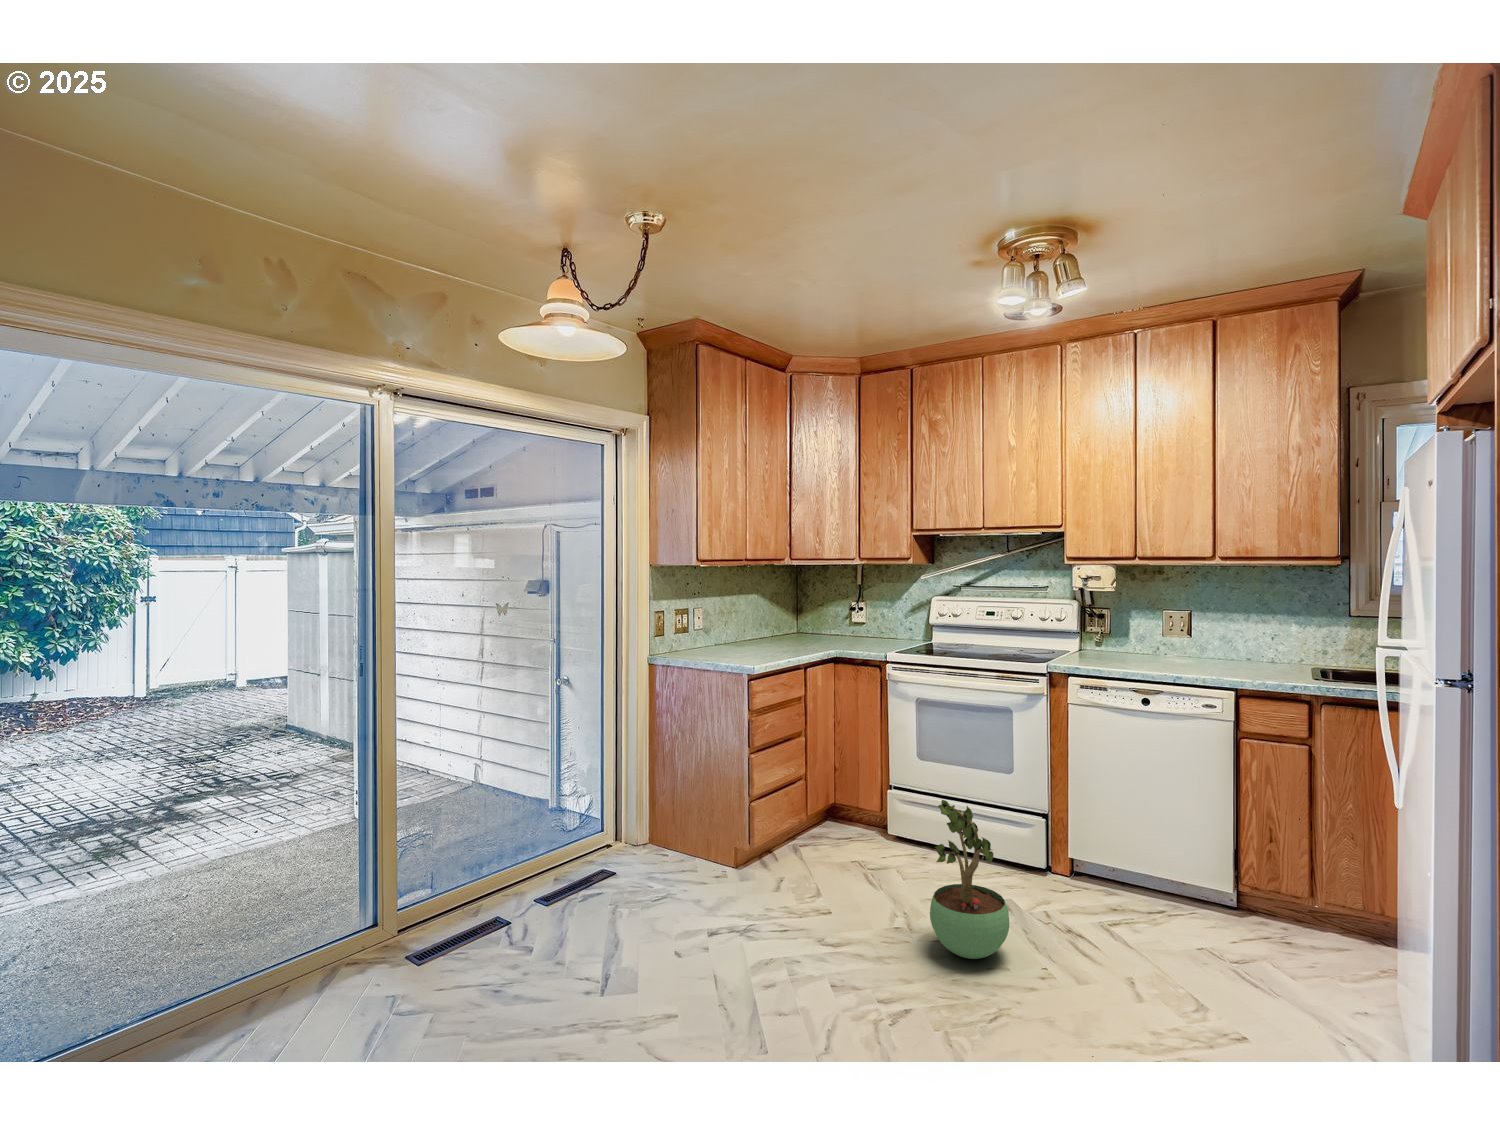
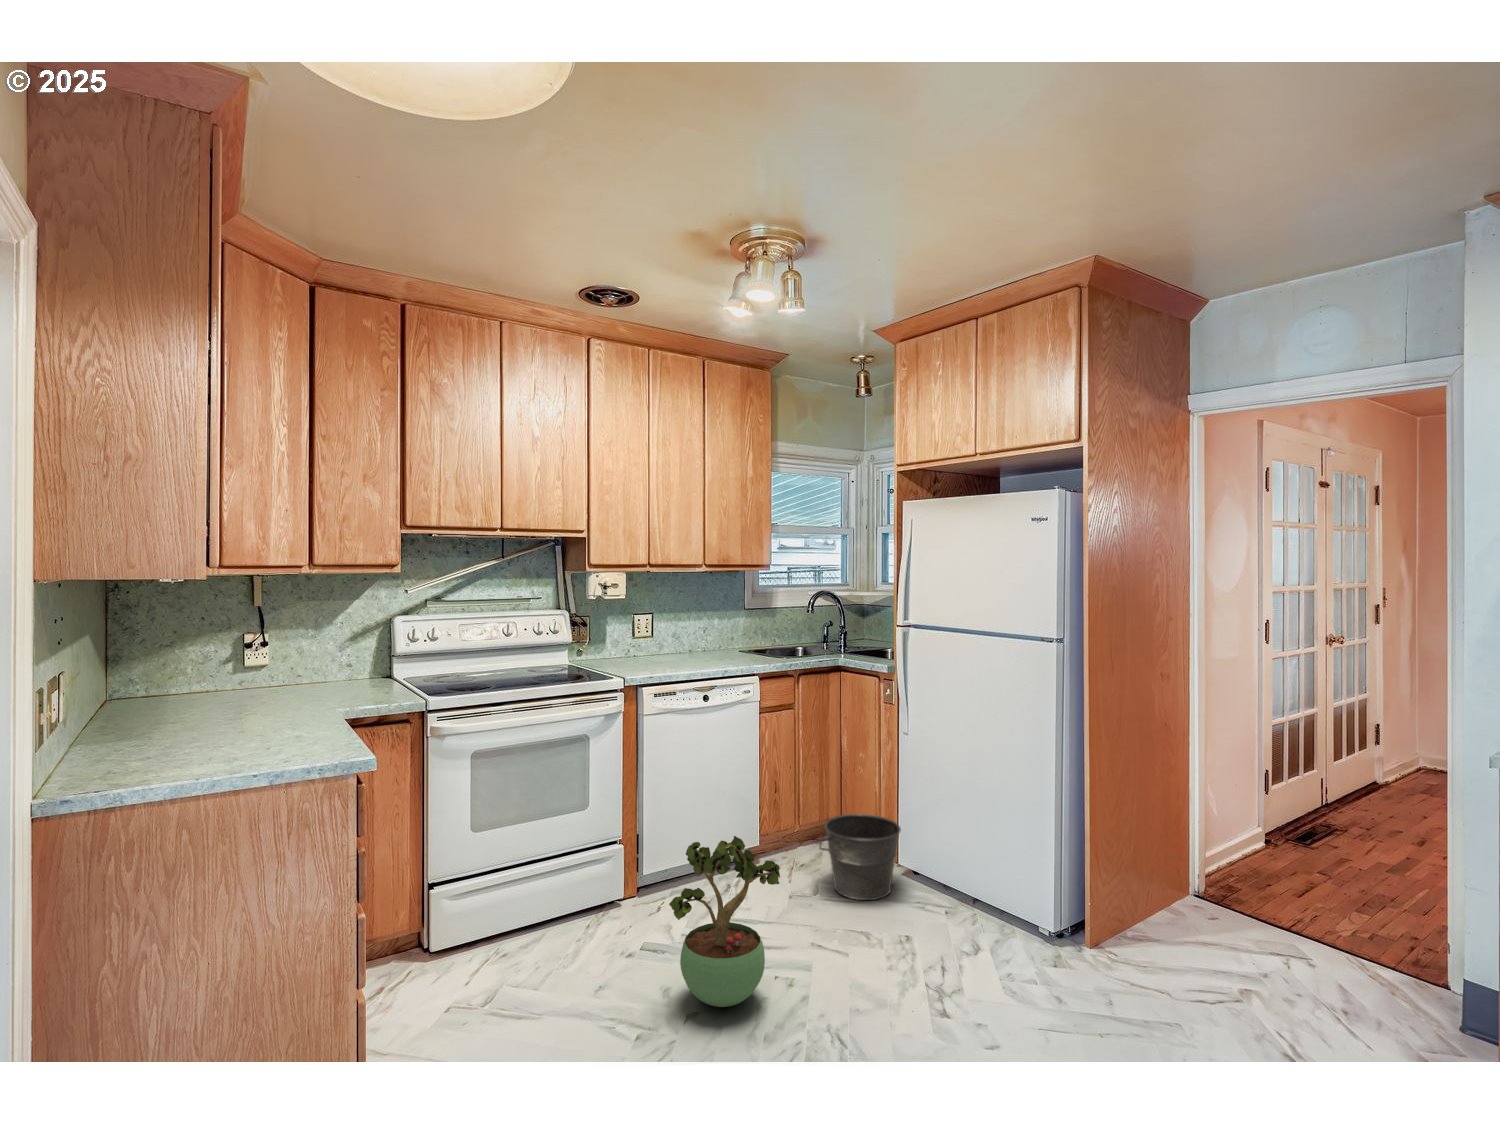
bucket: none [1234,886,1376,1010] -> present [819,814,901,900]

